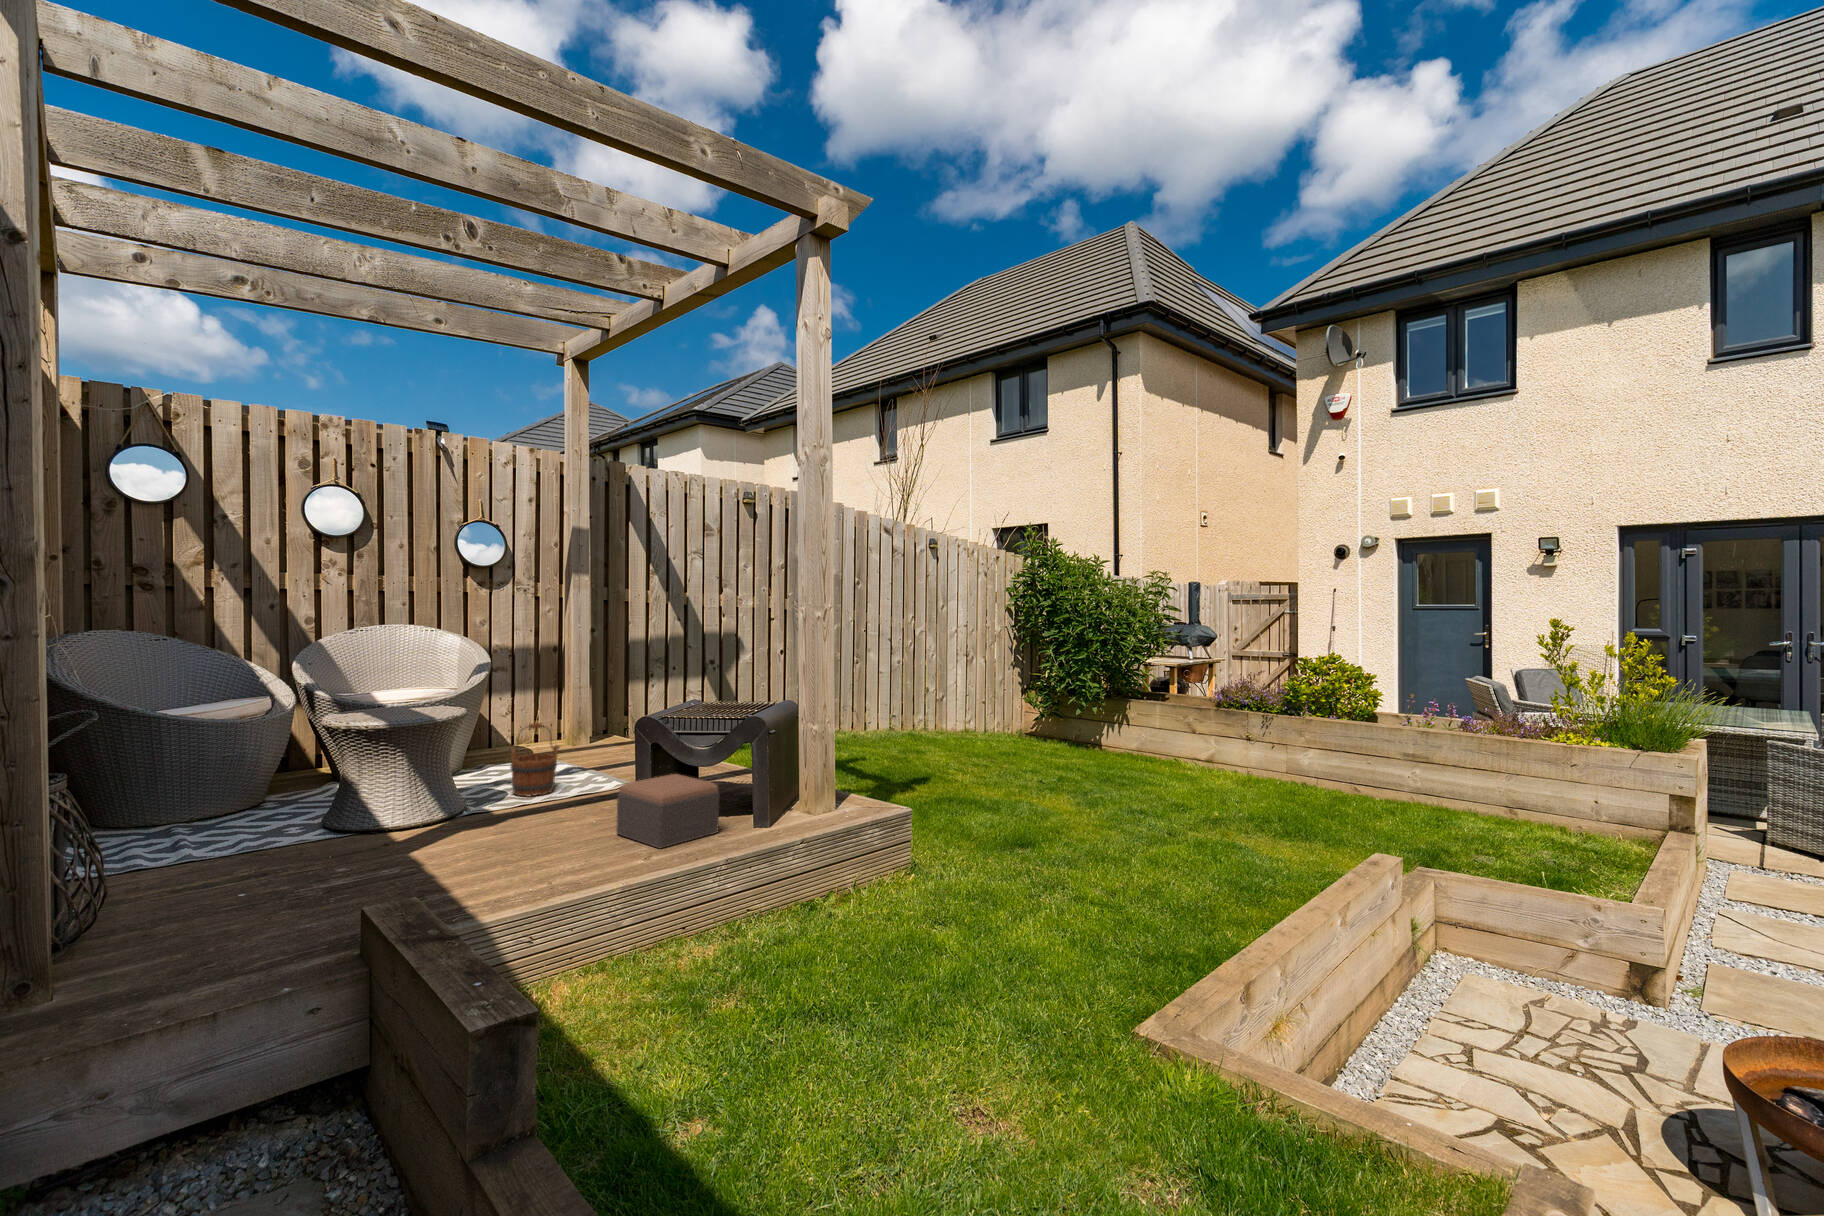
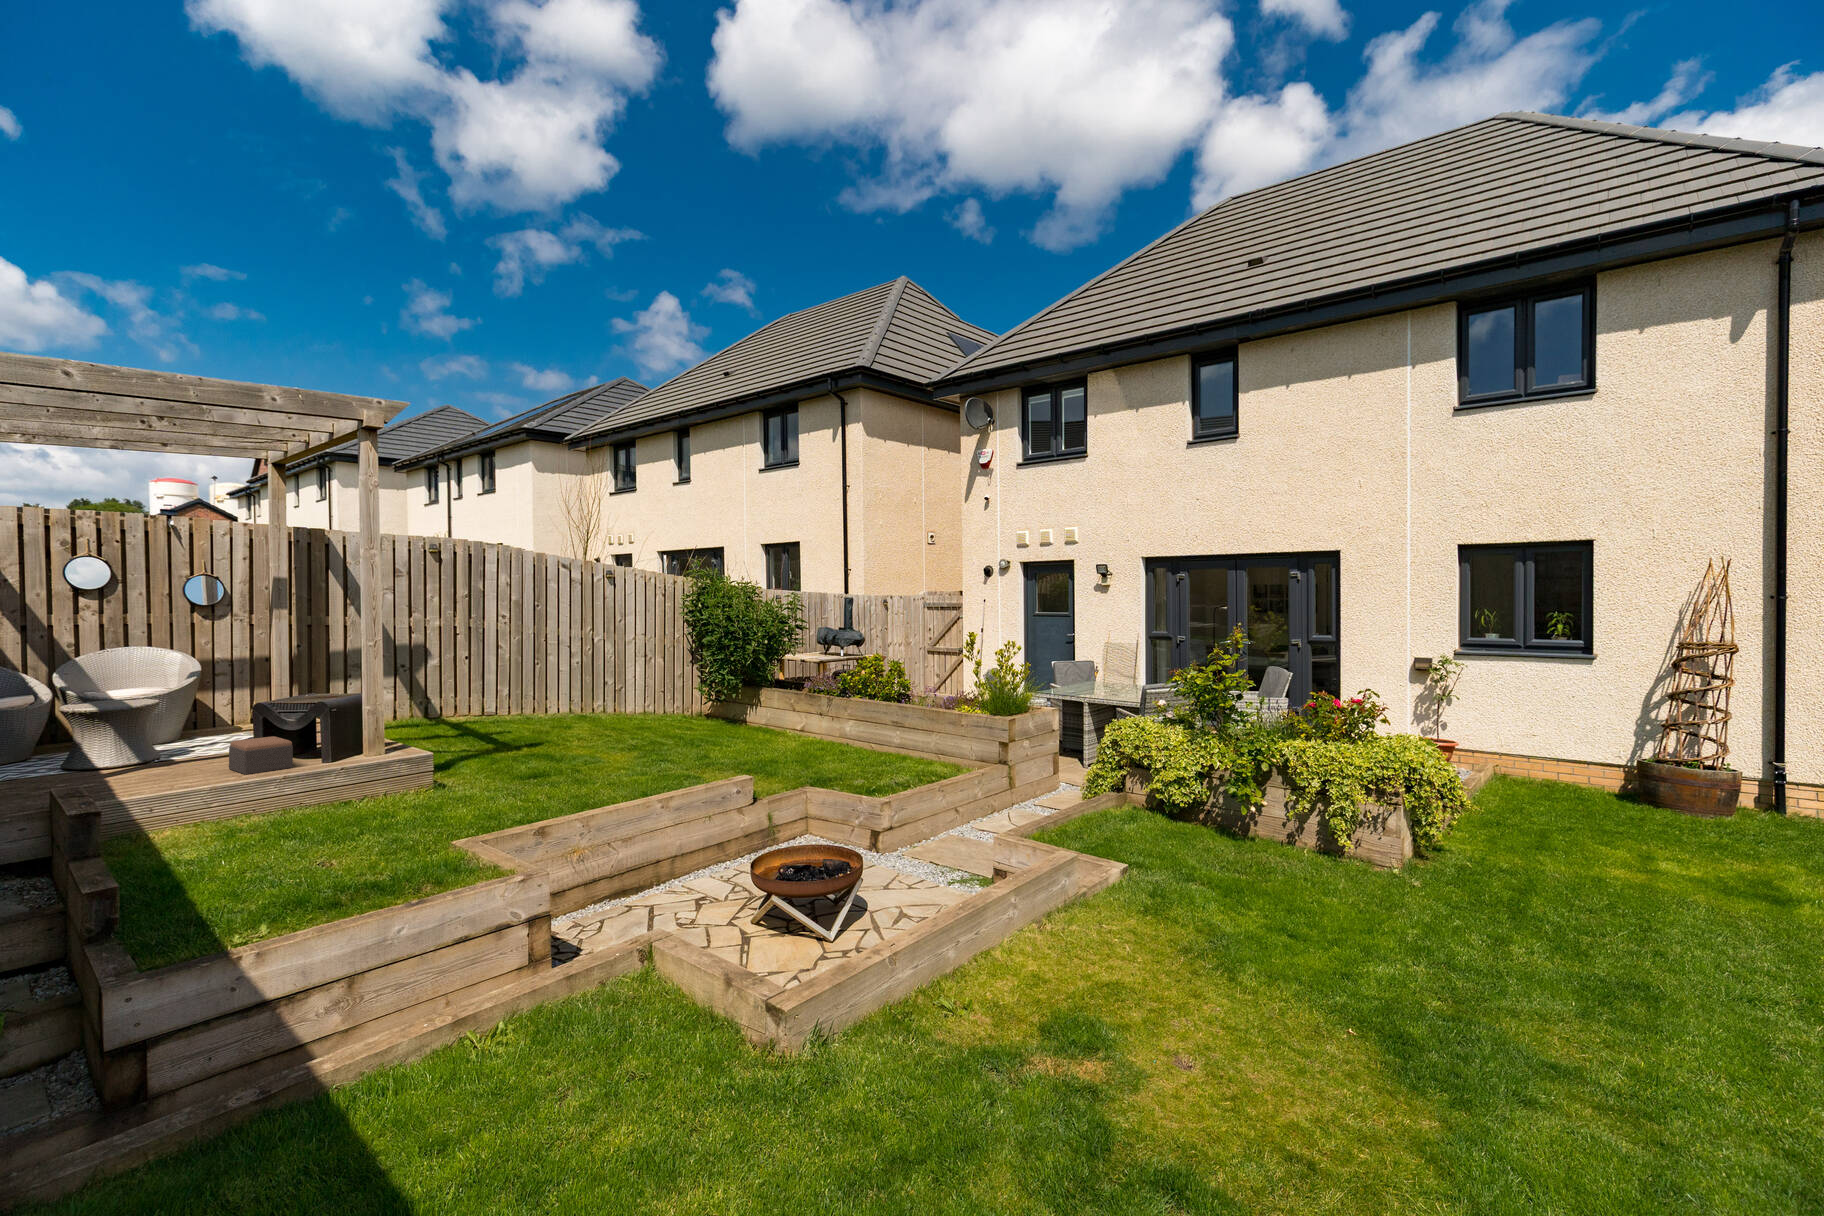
wooden bucket: present [510,723,559,797] -> none [189,709,226,753]

